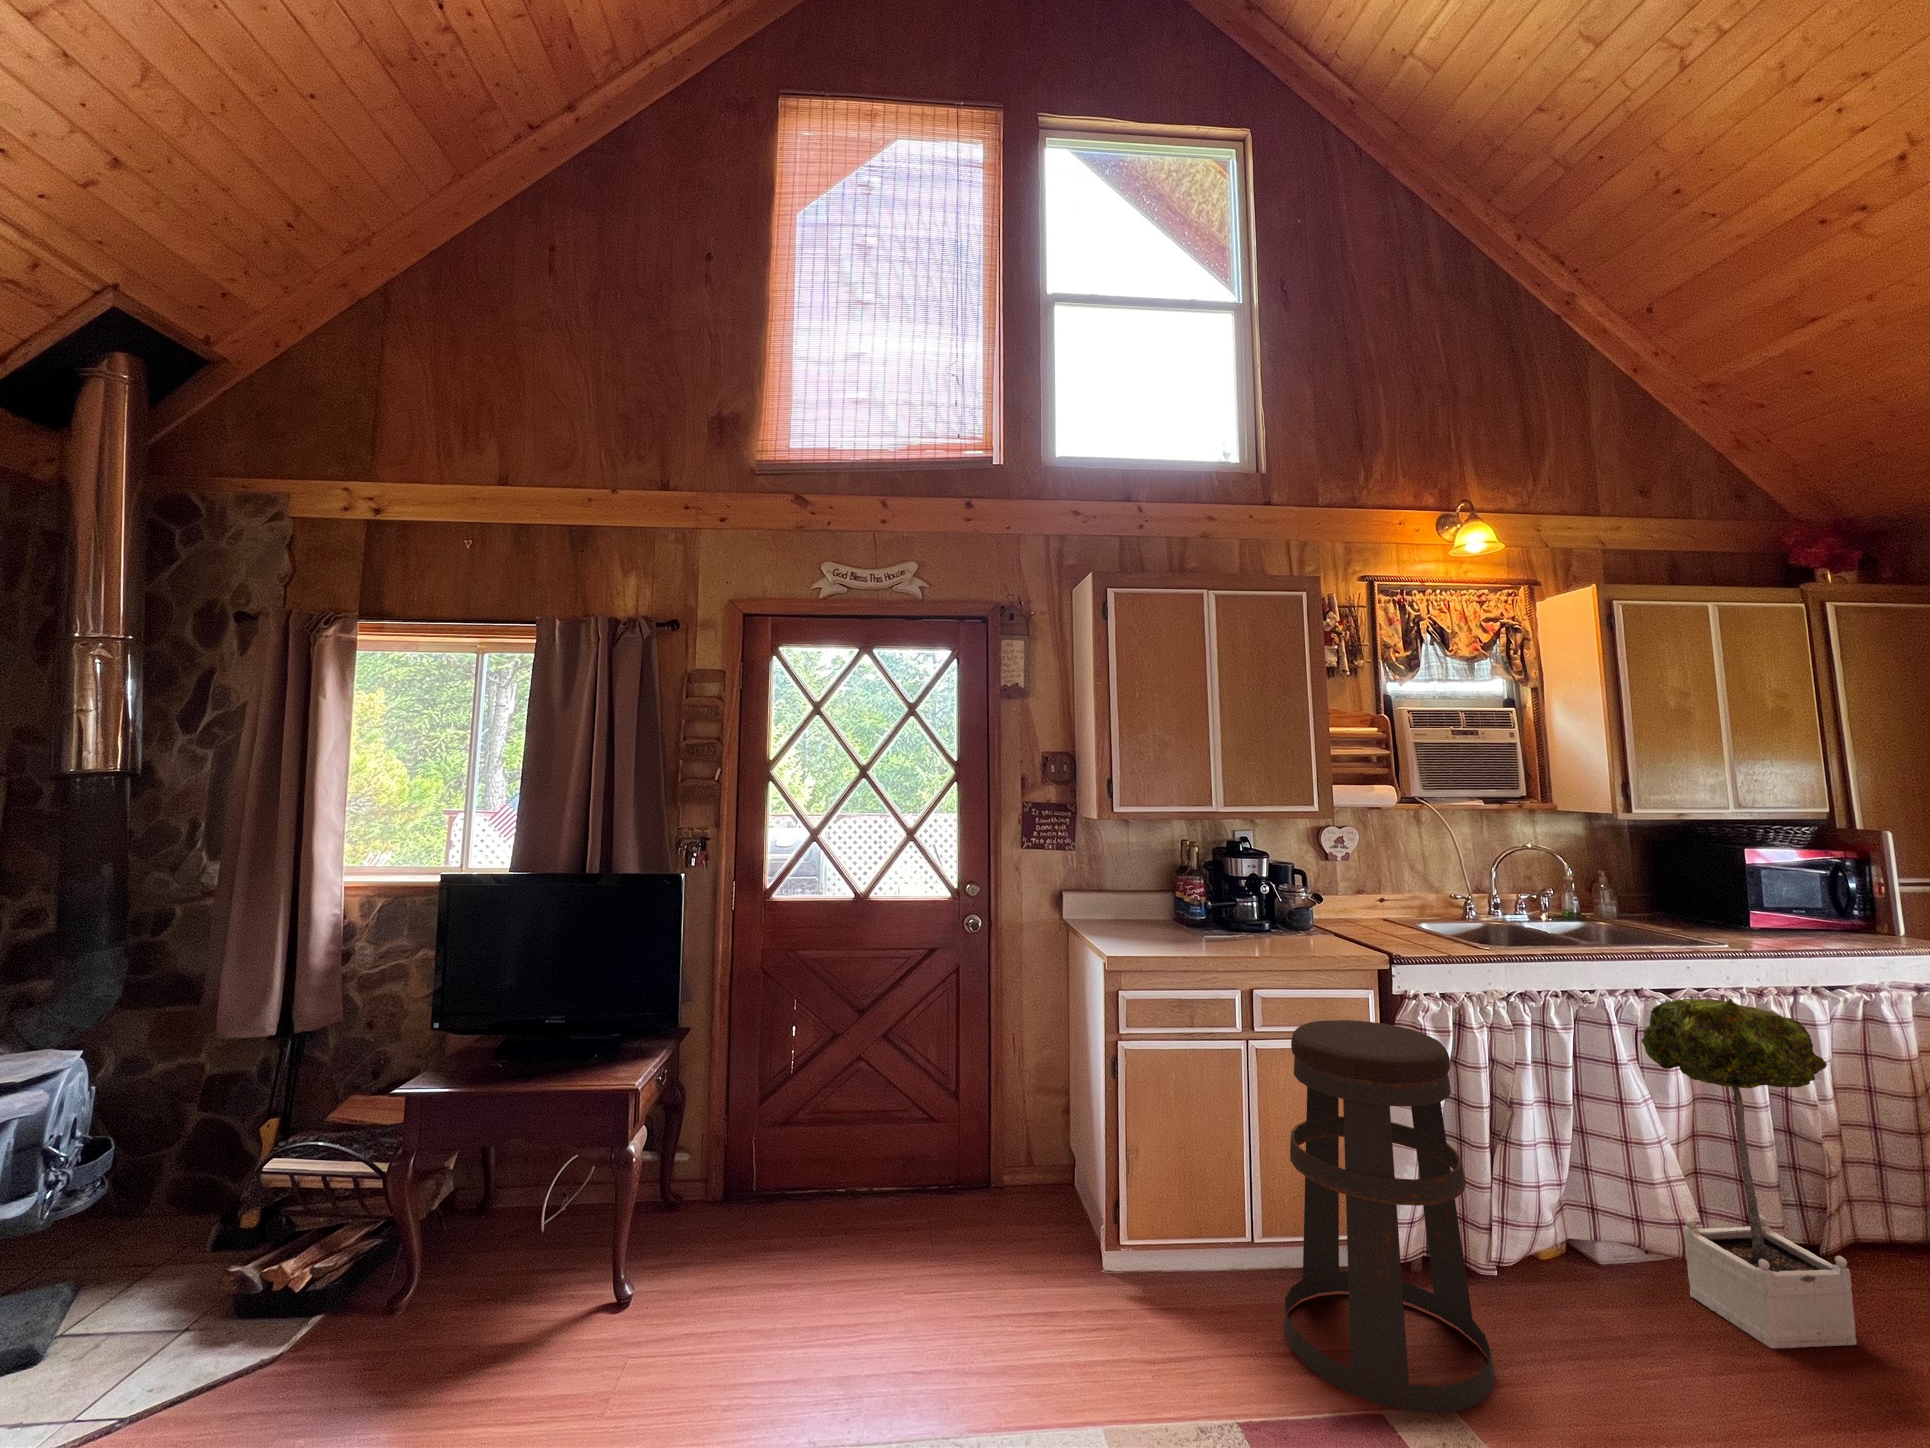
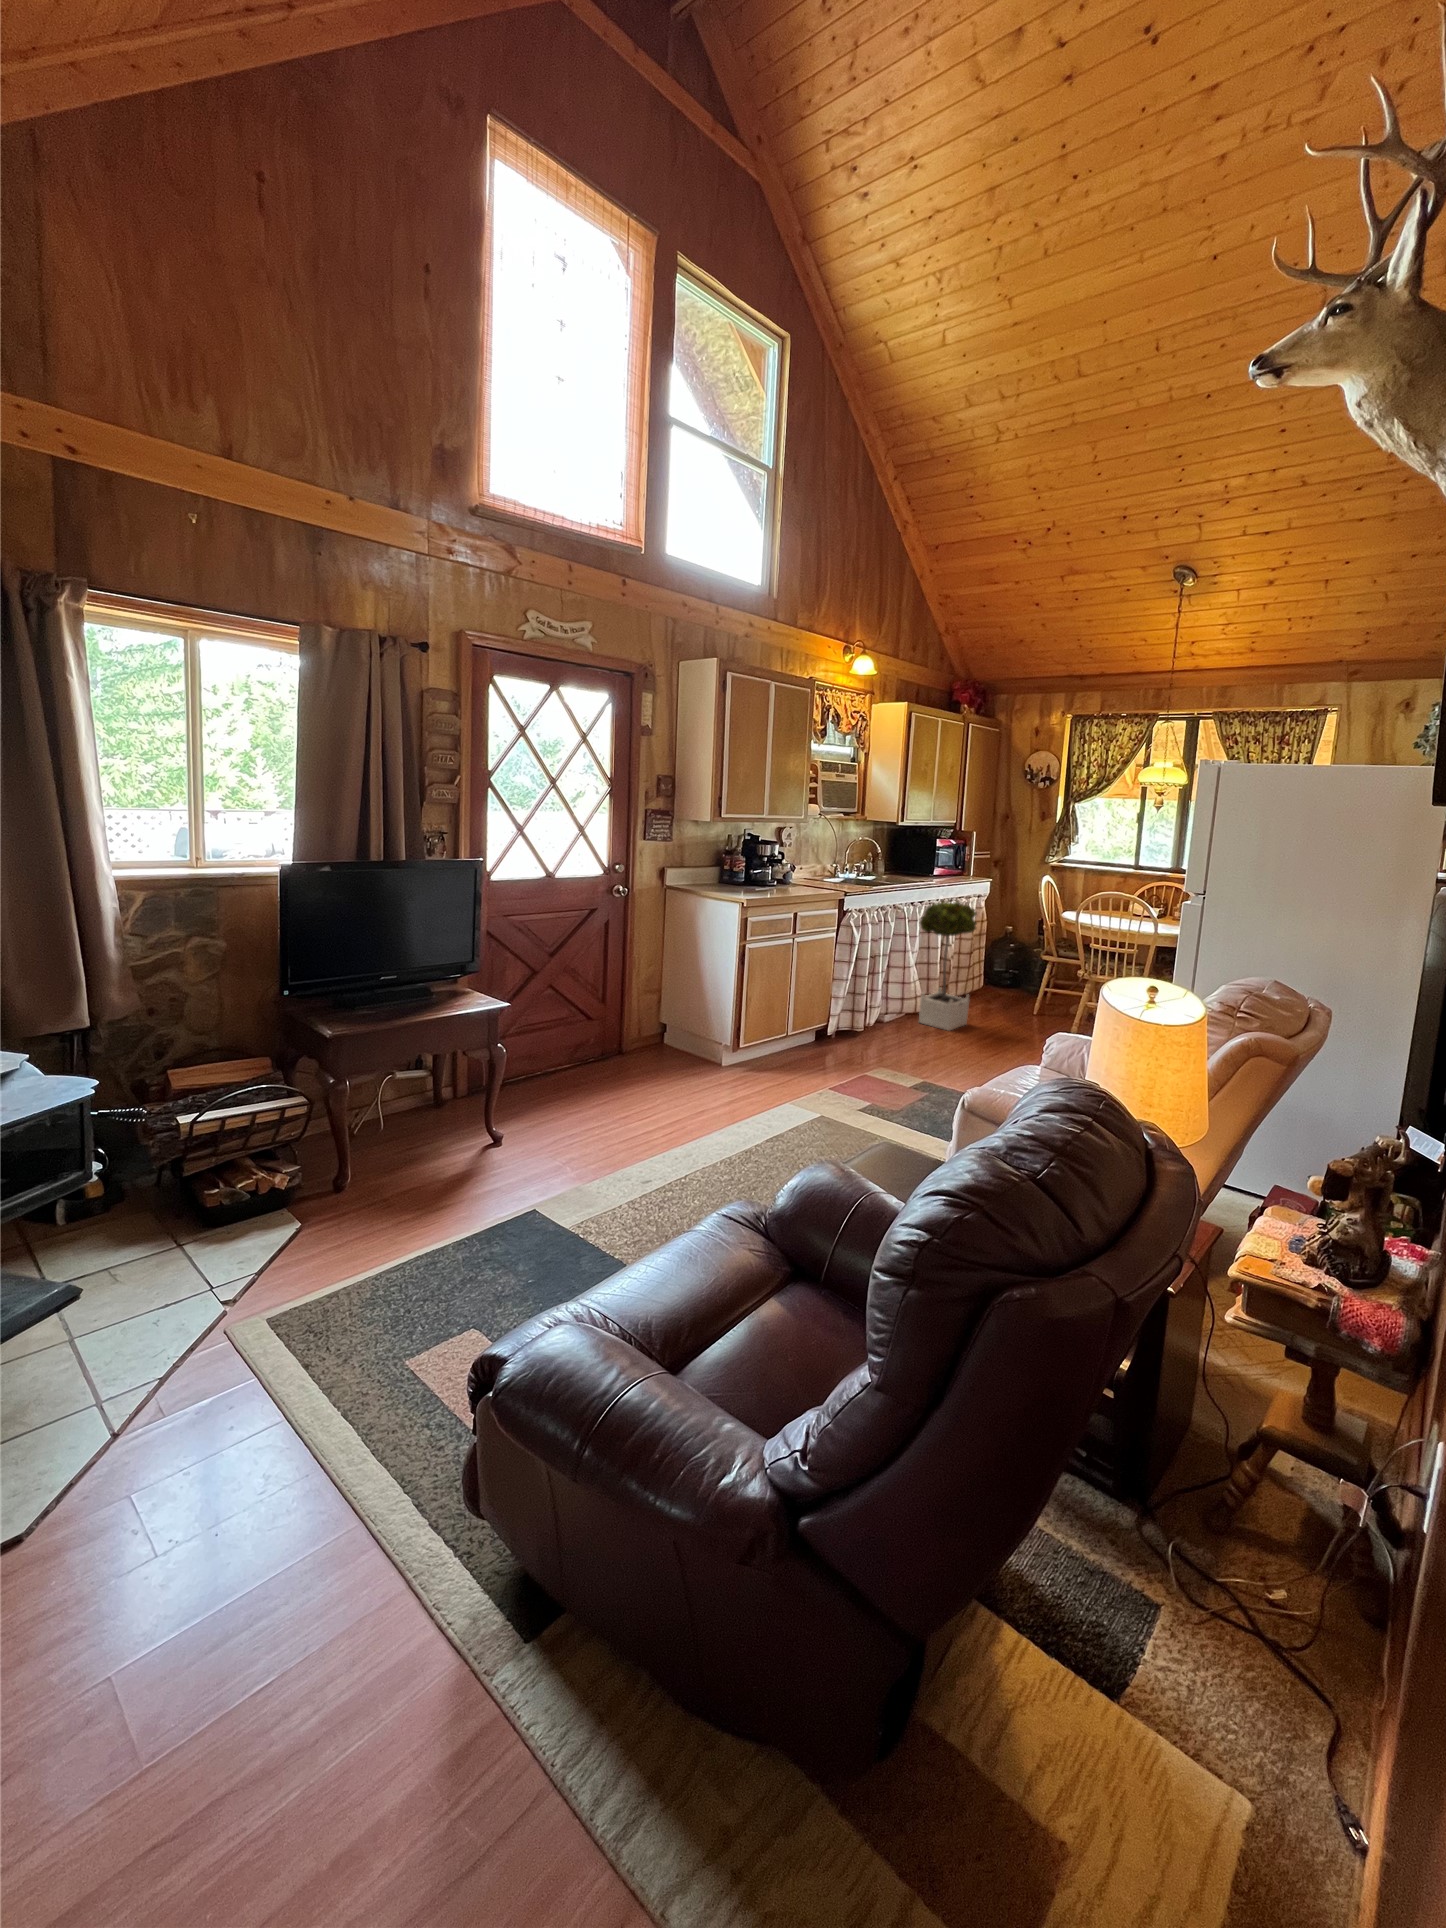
bar stool: present [1284,1020,1495,1413] -> none [809,923,895,1074]

